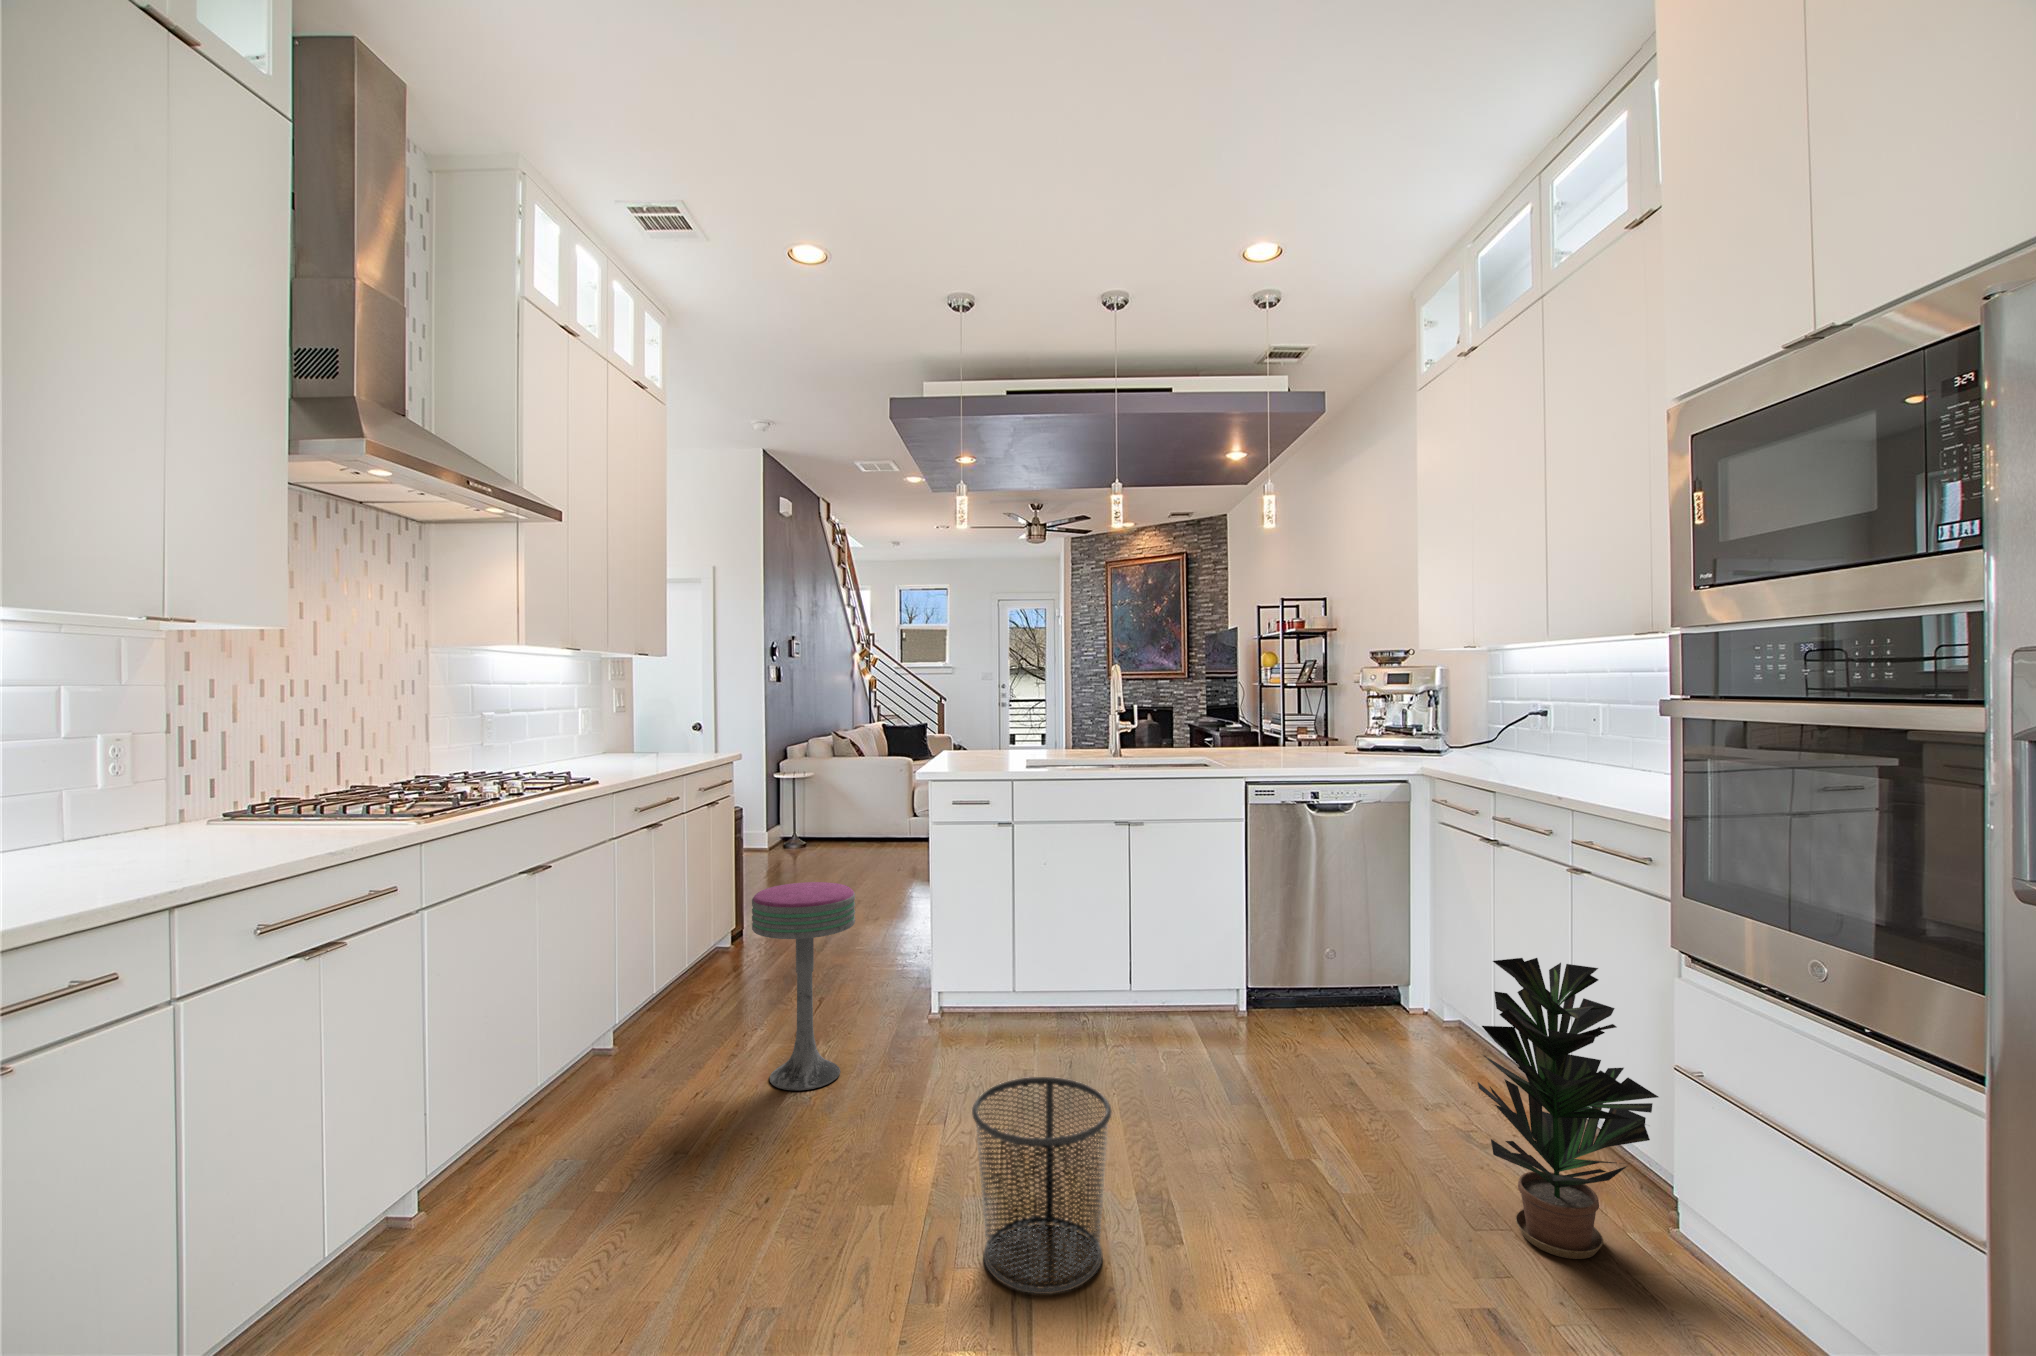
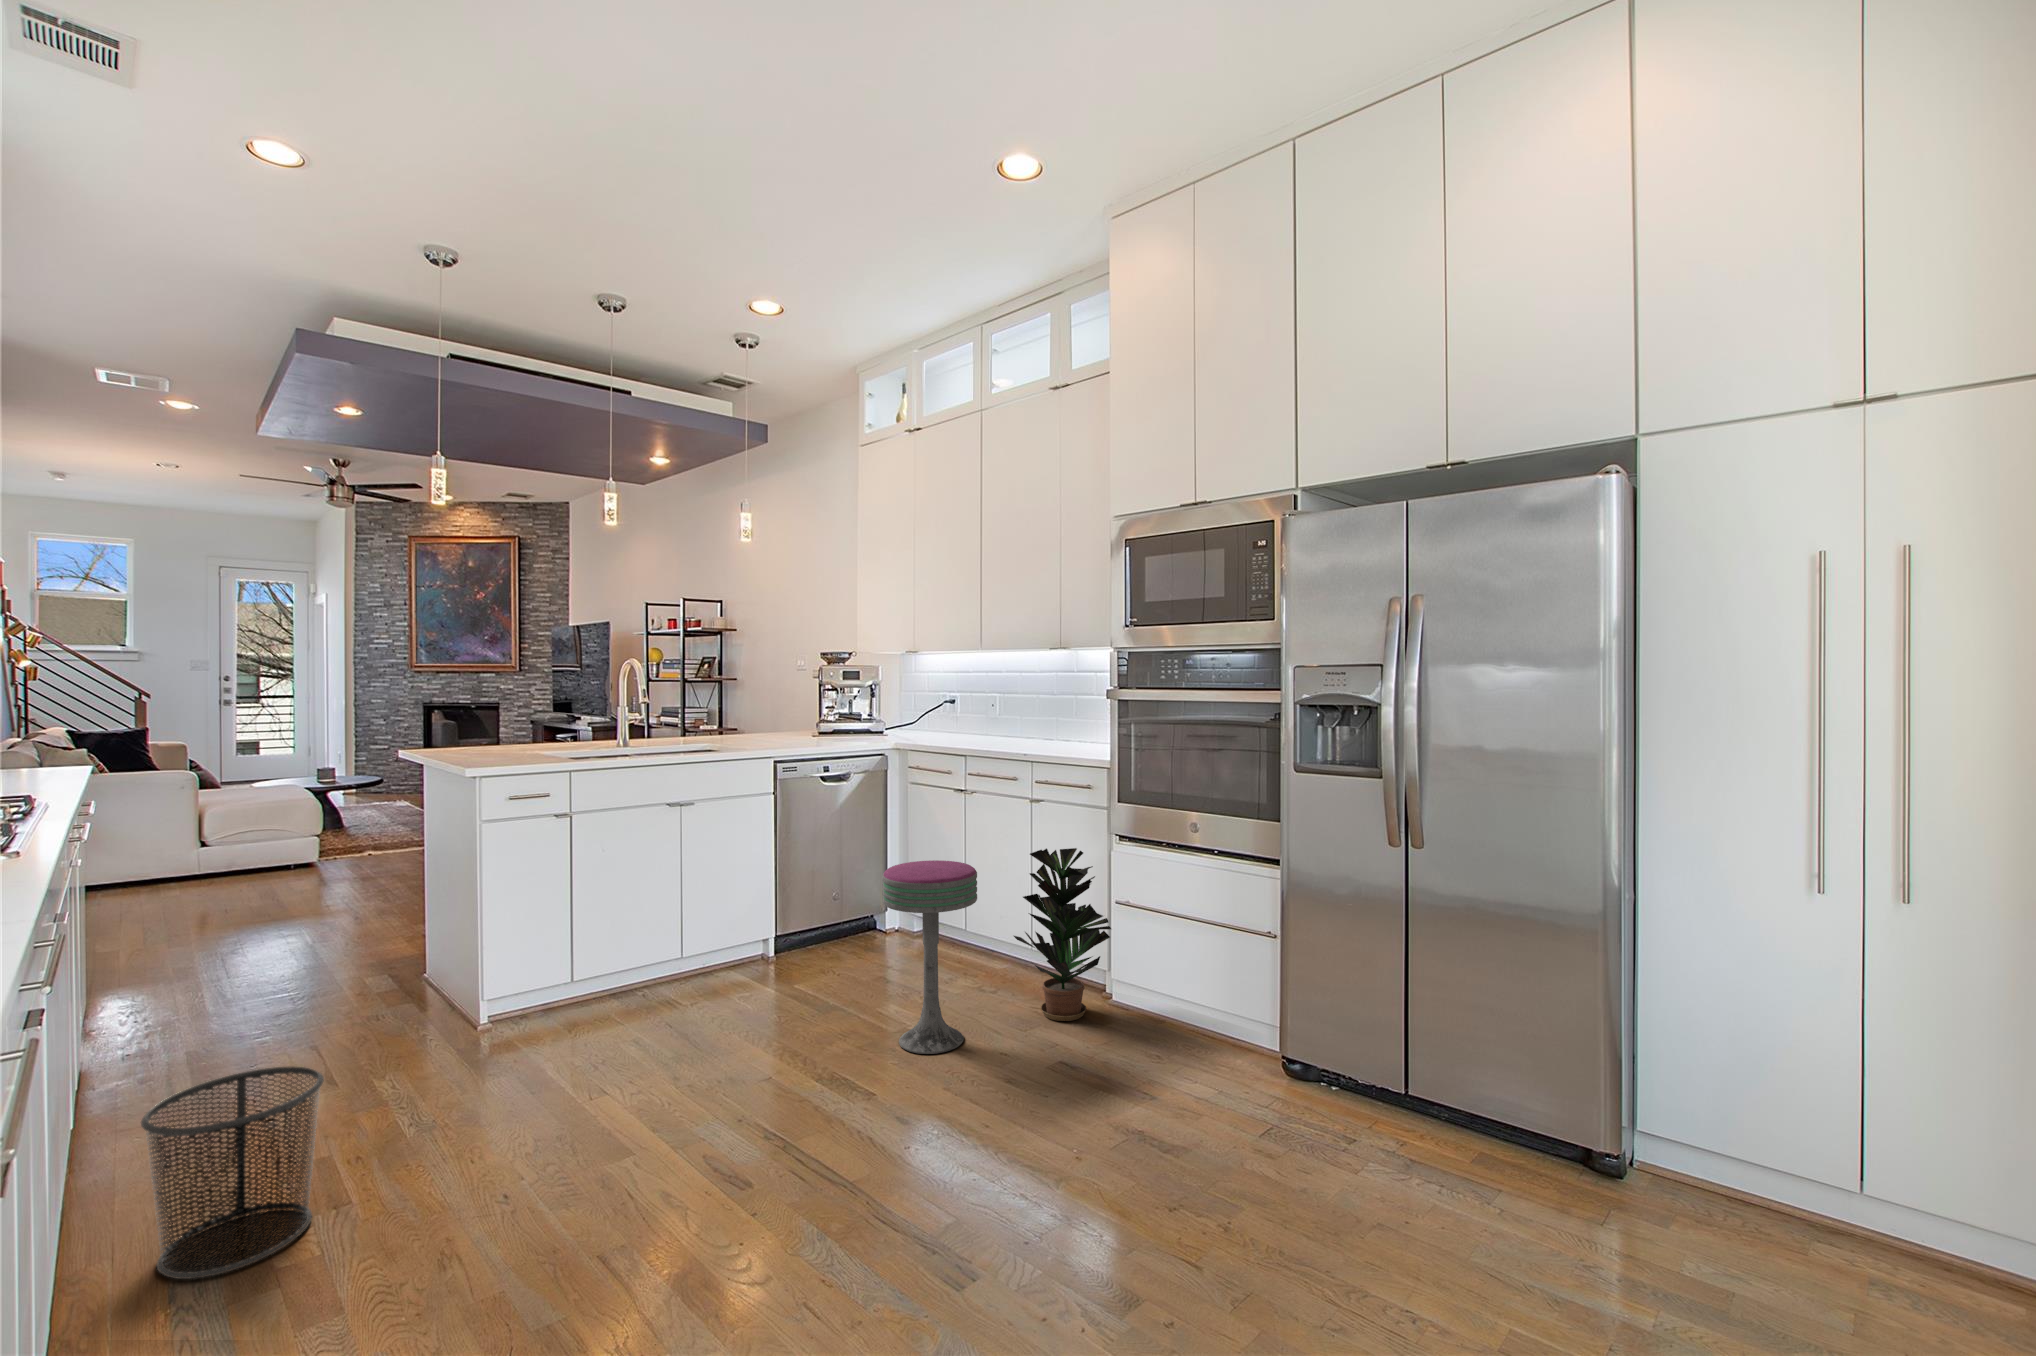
bar stool: present [752,882,855,1091] -> present [883,860,977,1054]
waste bin: present [972,1077,1112,1294] -> present [141,1066,324,1279]

